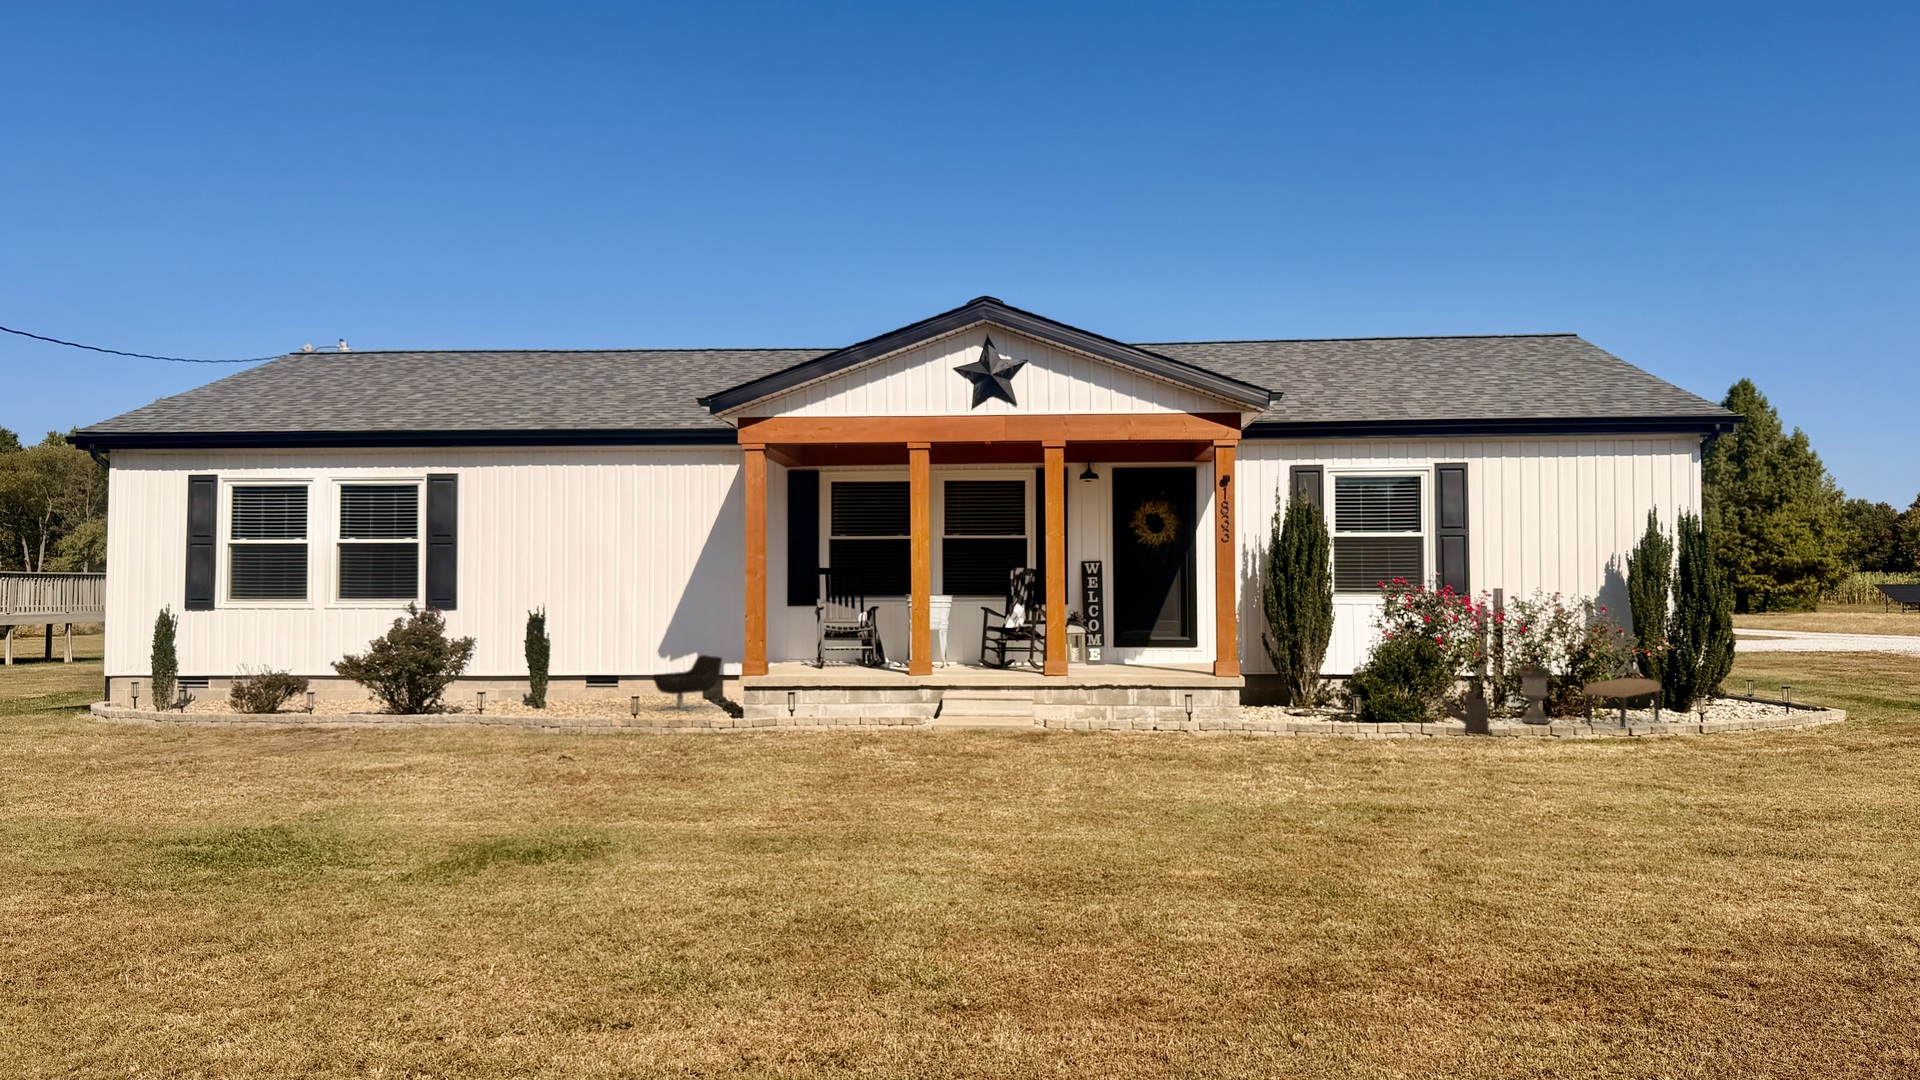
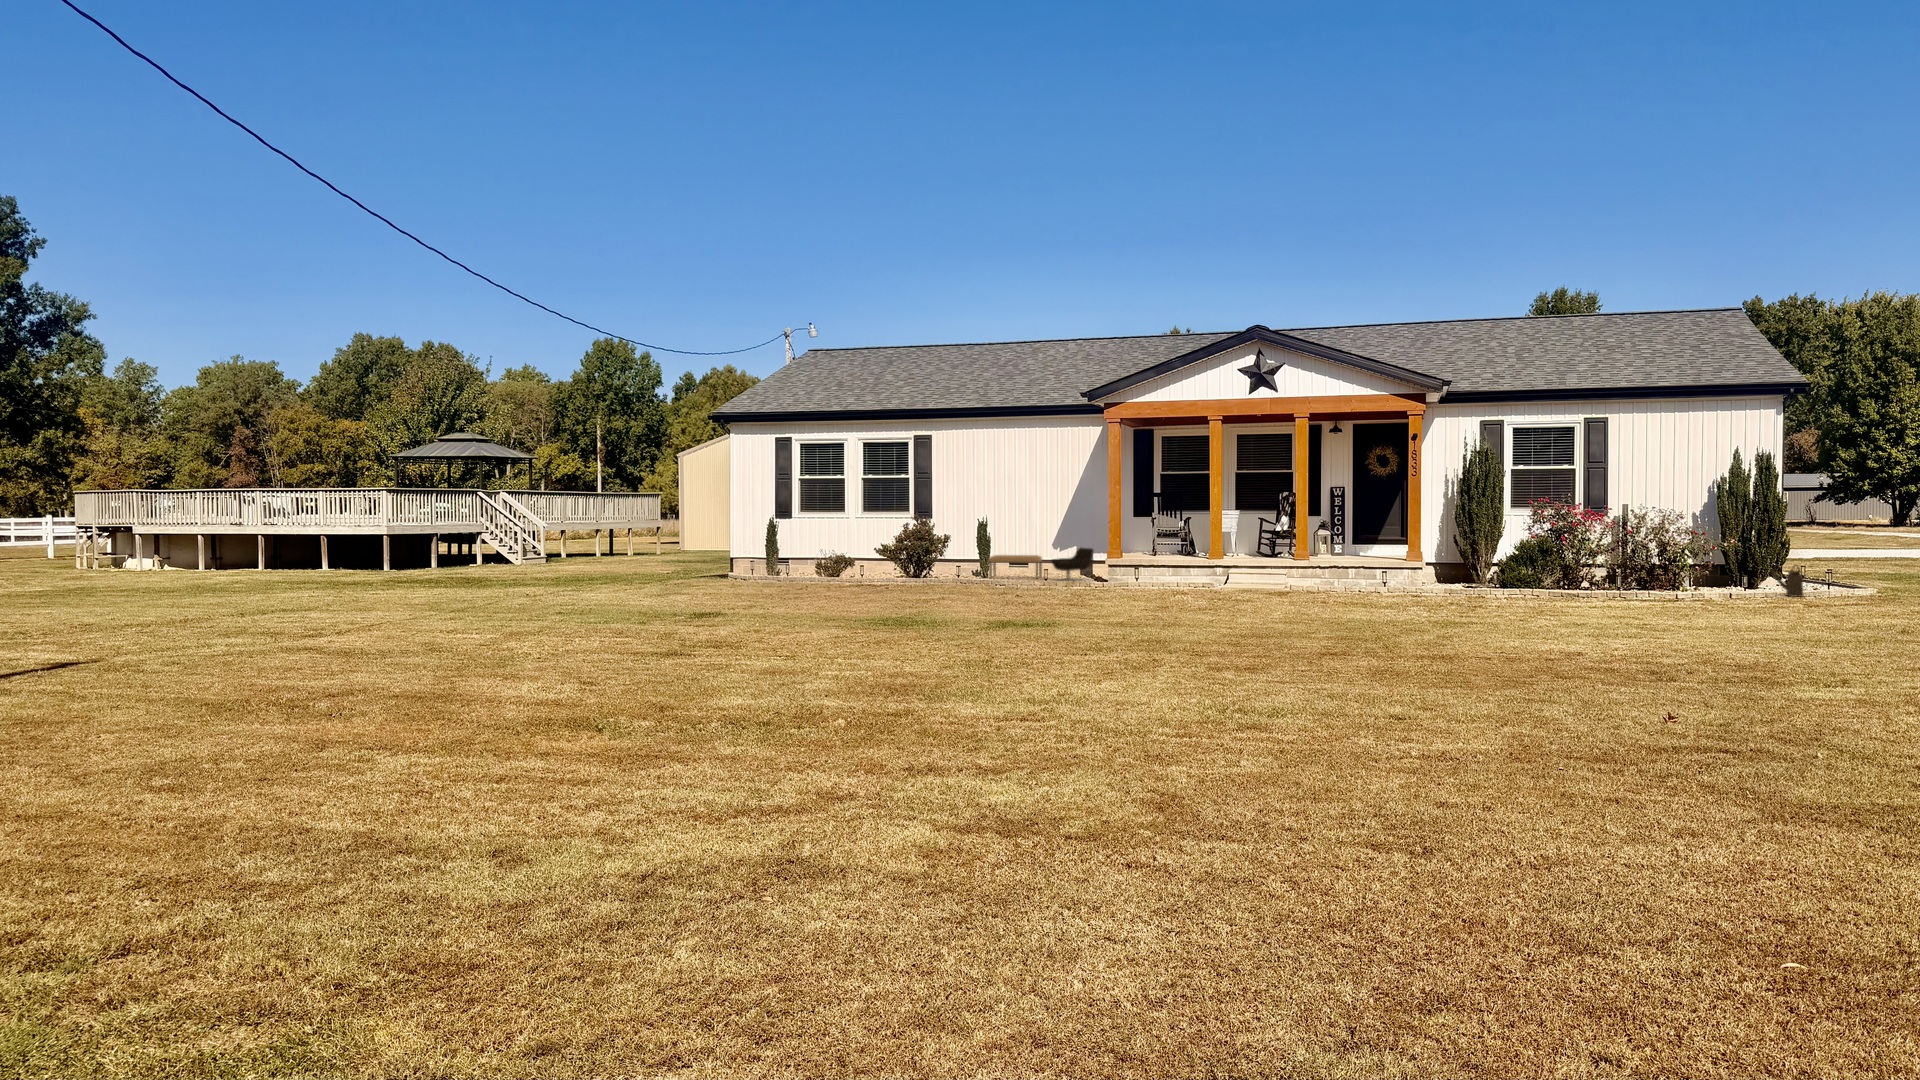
planter: present [1518,666,1551,724] -> none [1621,556,1644,595]
bench: present [1584,678,1661,728] -> present [989,555,1042,578]
watering can: present [1436,684,1498,733] -> present [1771,567,1807,597]

